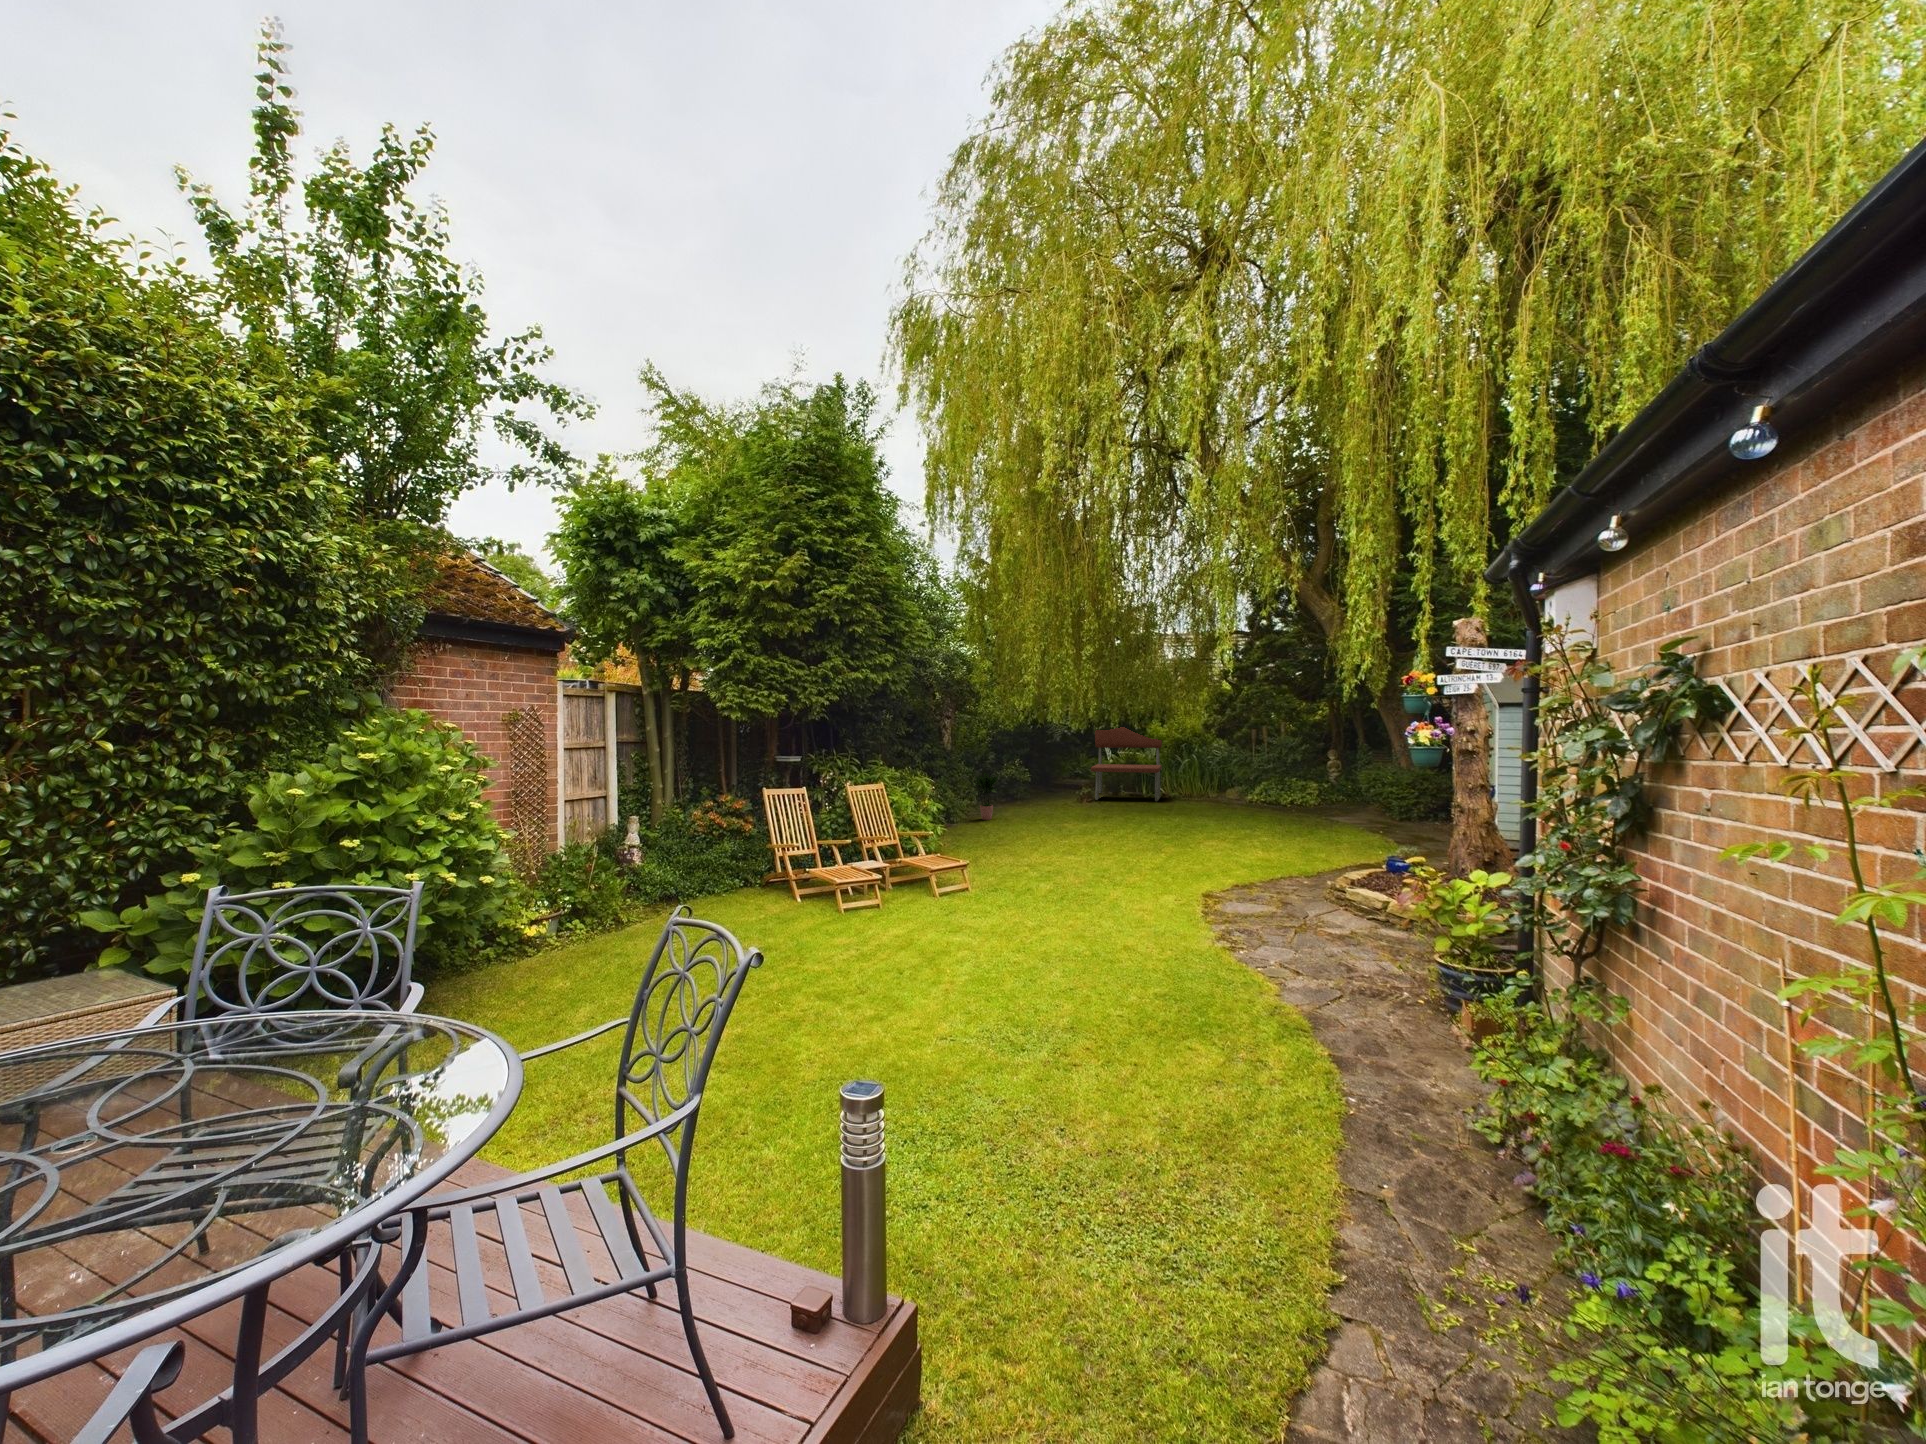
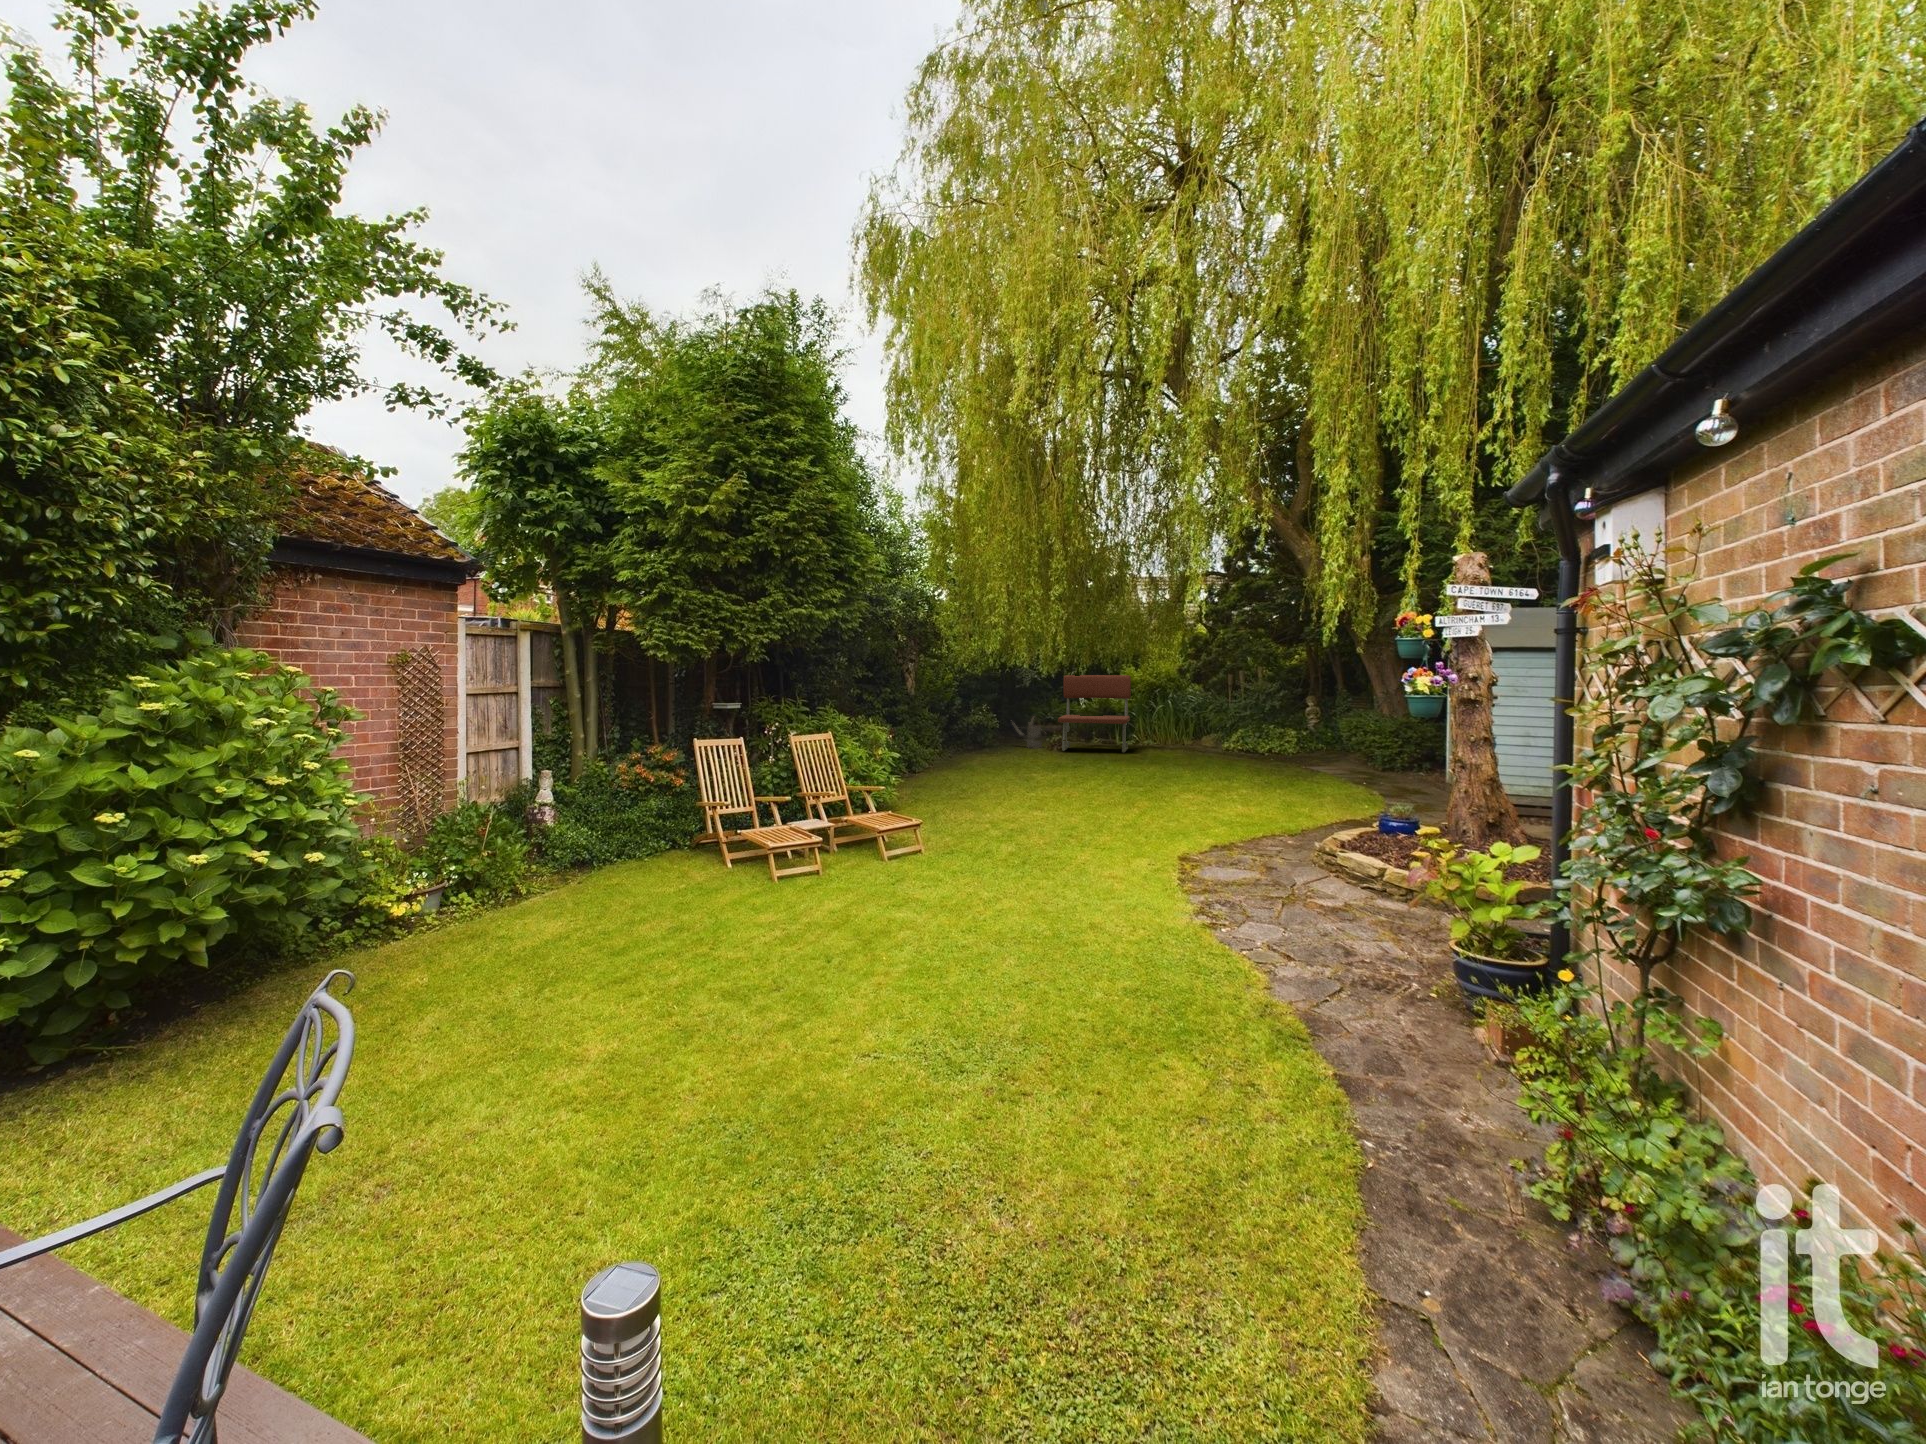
watering can: none [1043,766,1079,798] -> present [1012,717,1042,748]
potted plant: present [968,773,998,820] -> none [928,721,964,771]

